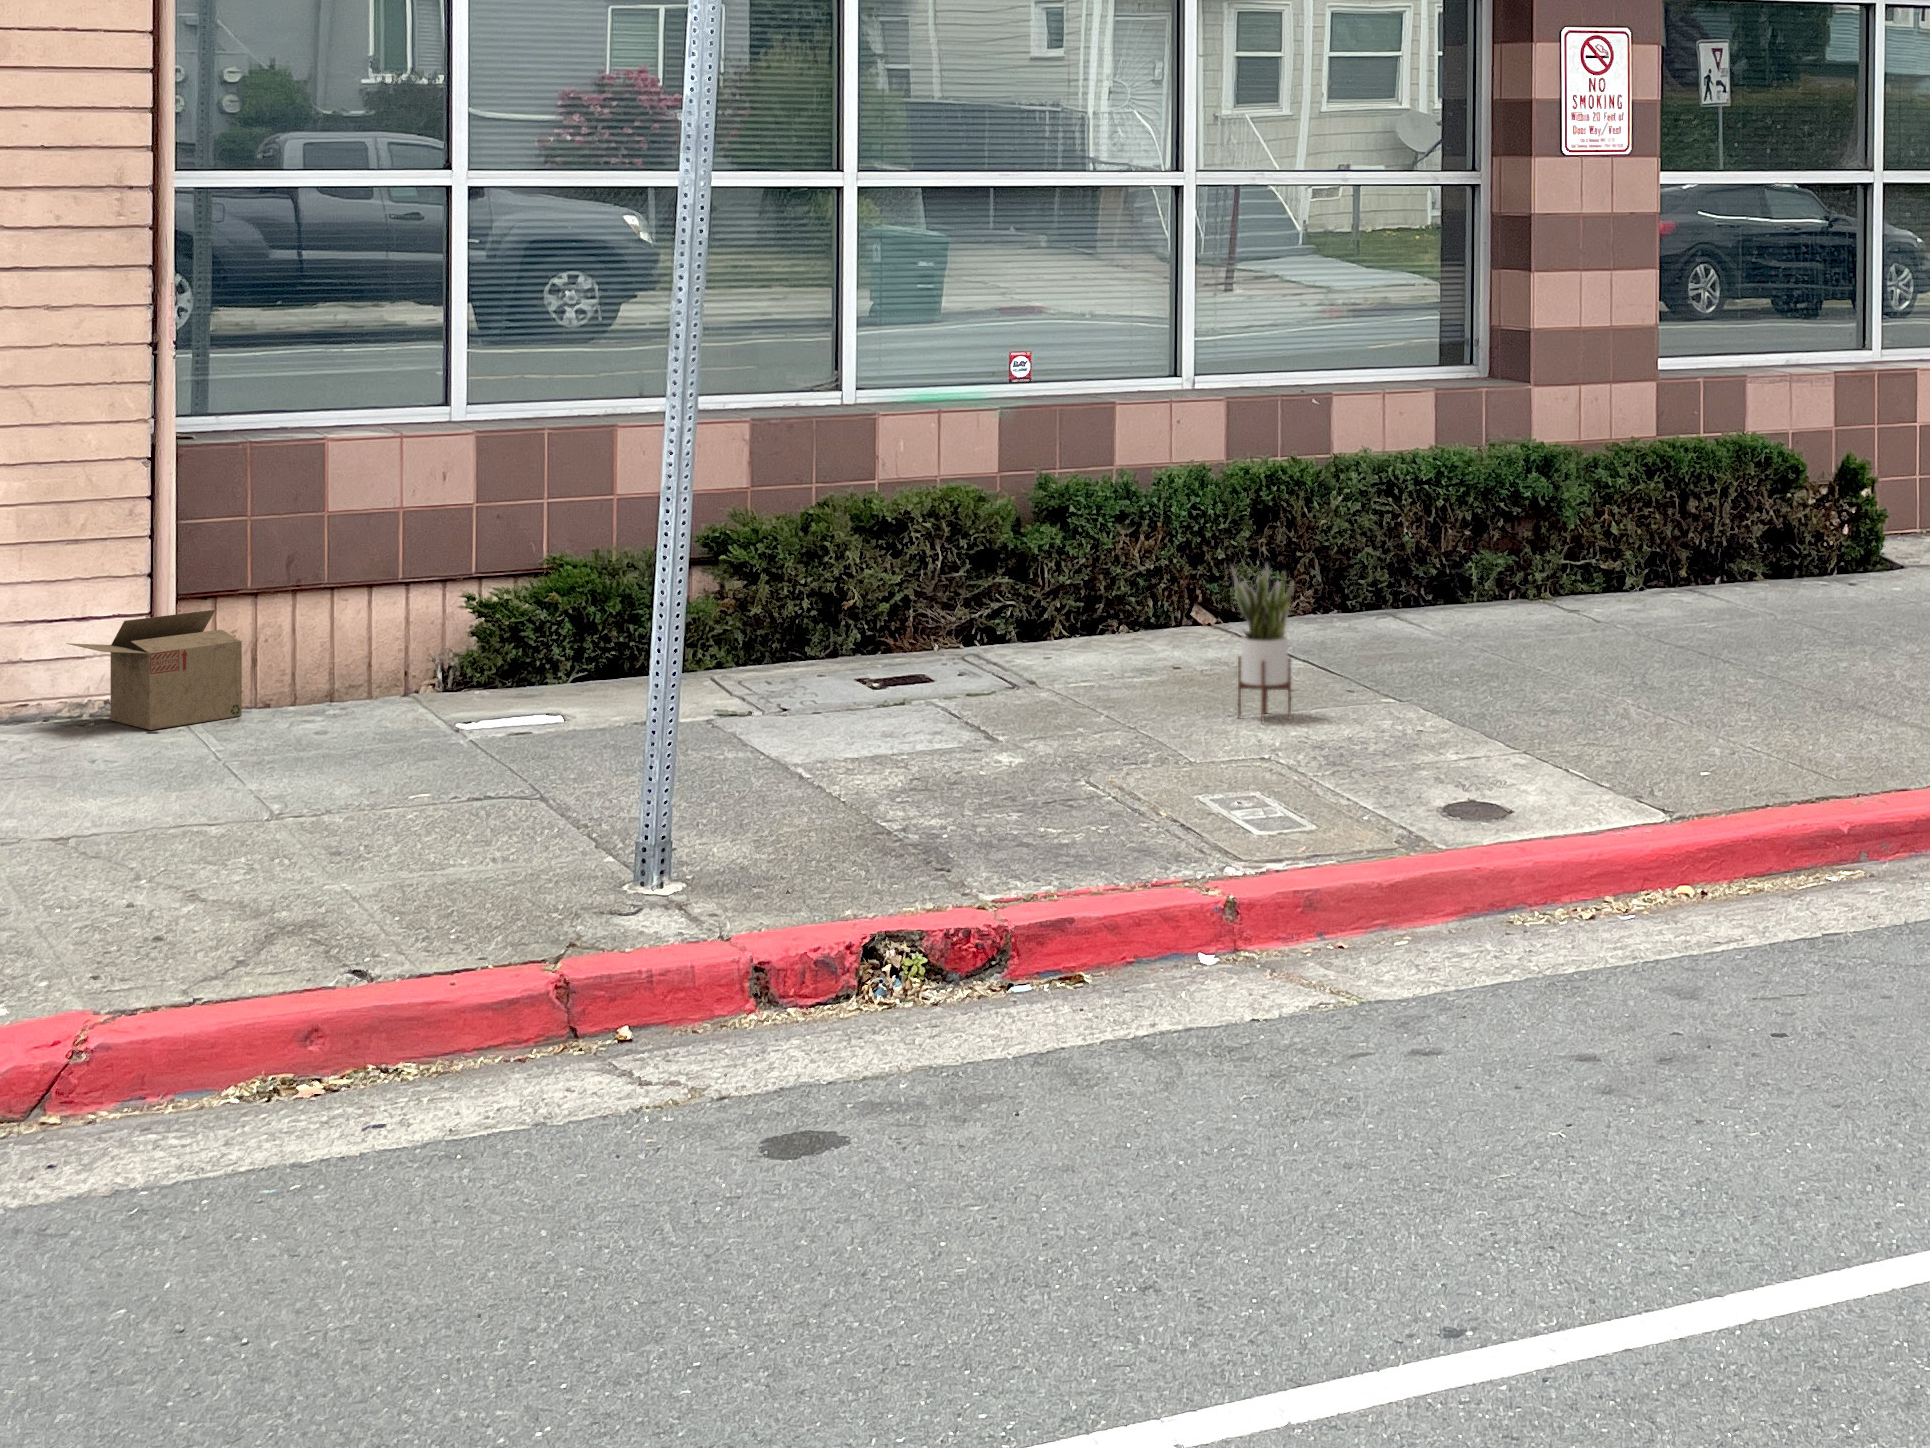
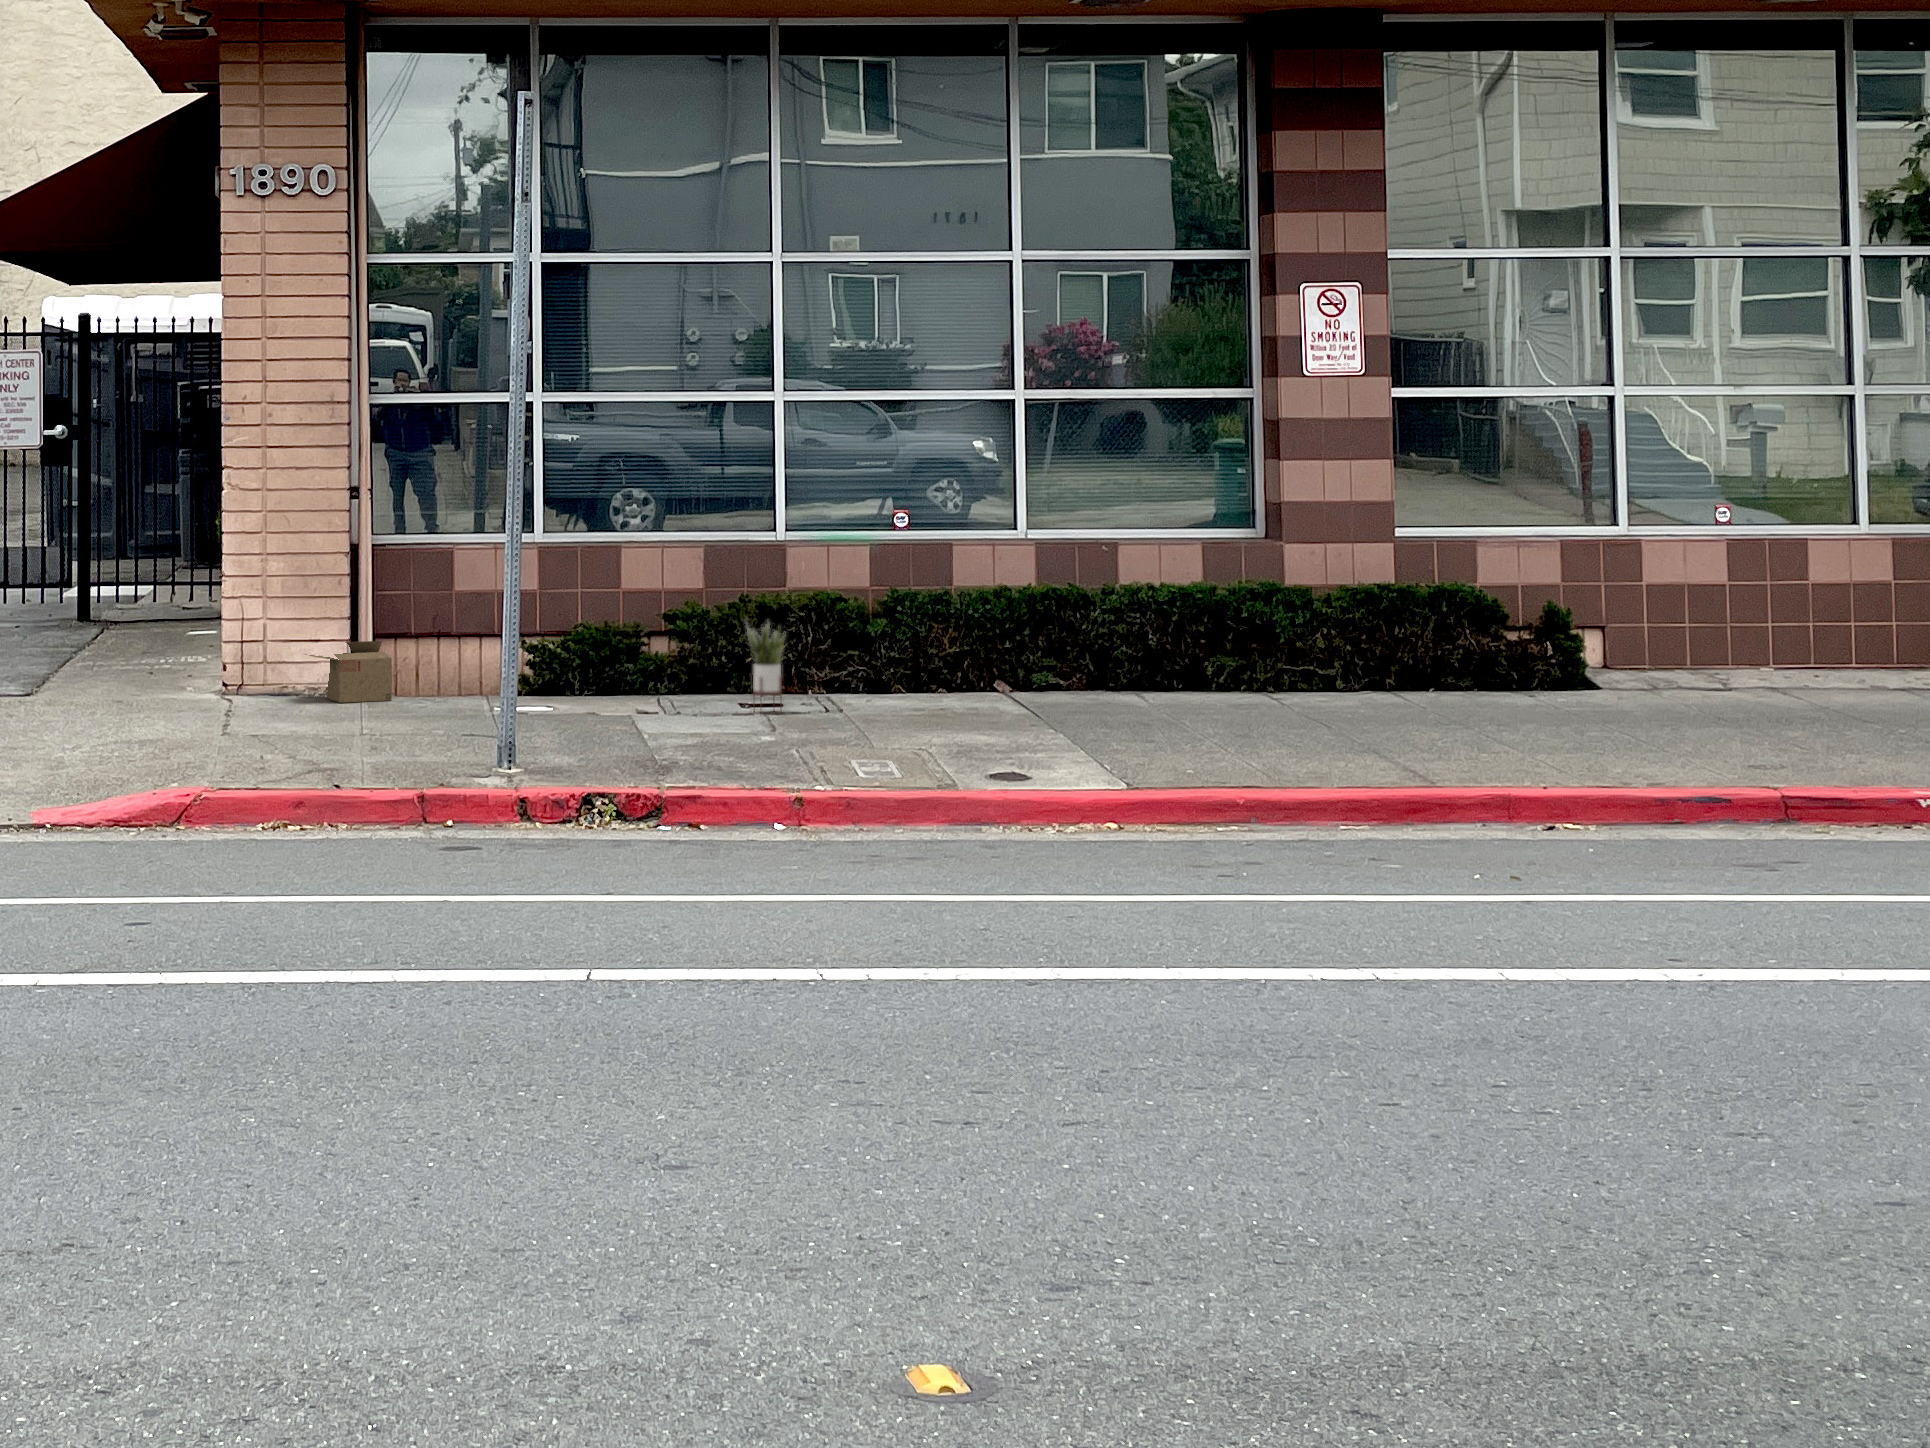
potted plant: present [1232,565,1294,722] -> present [747,623,786,697]

